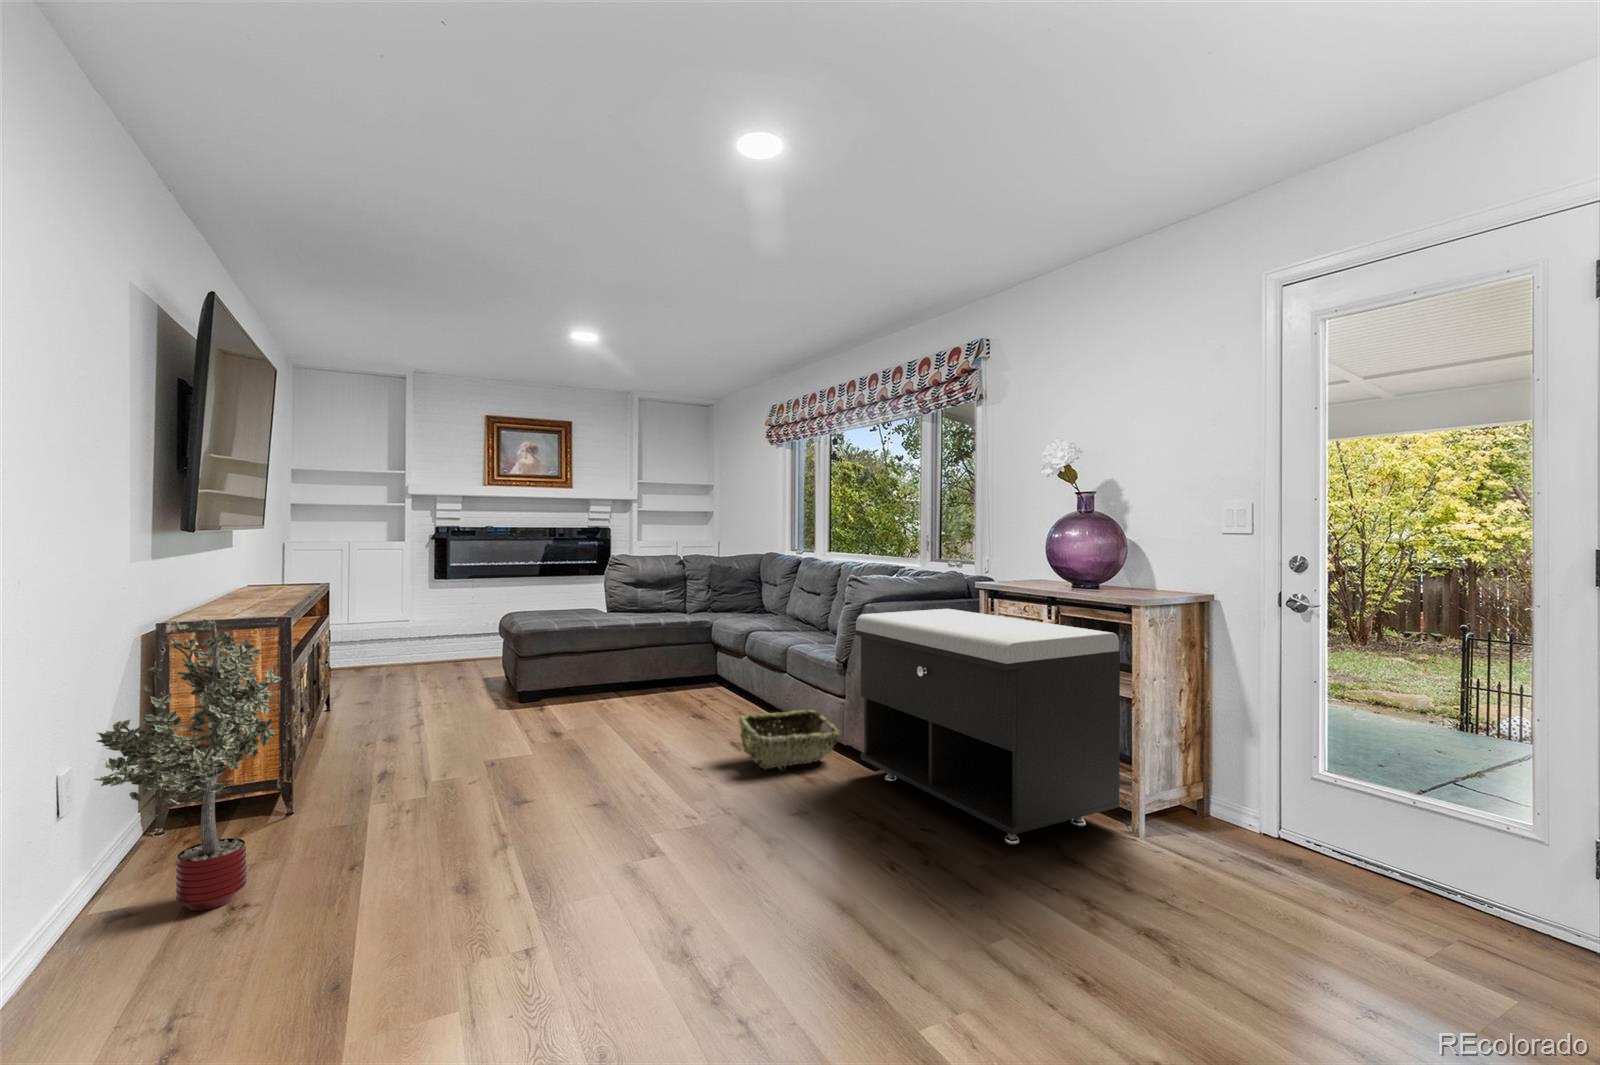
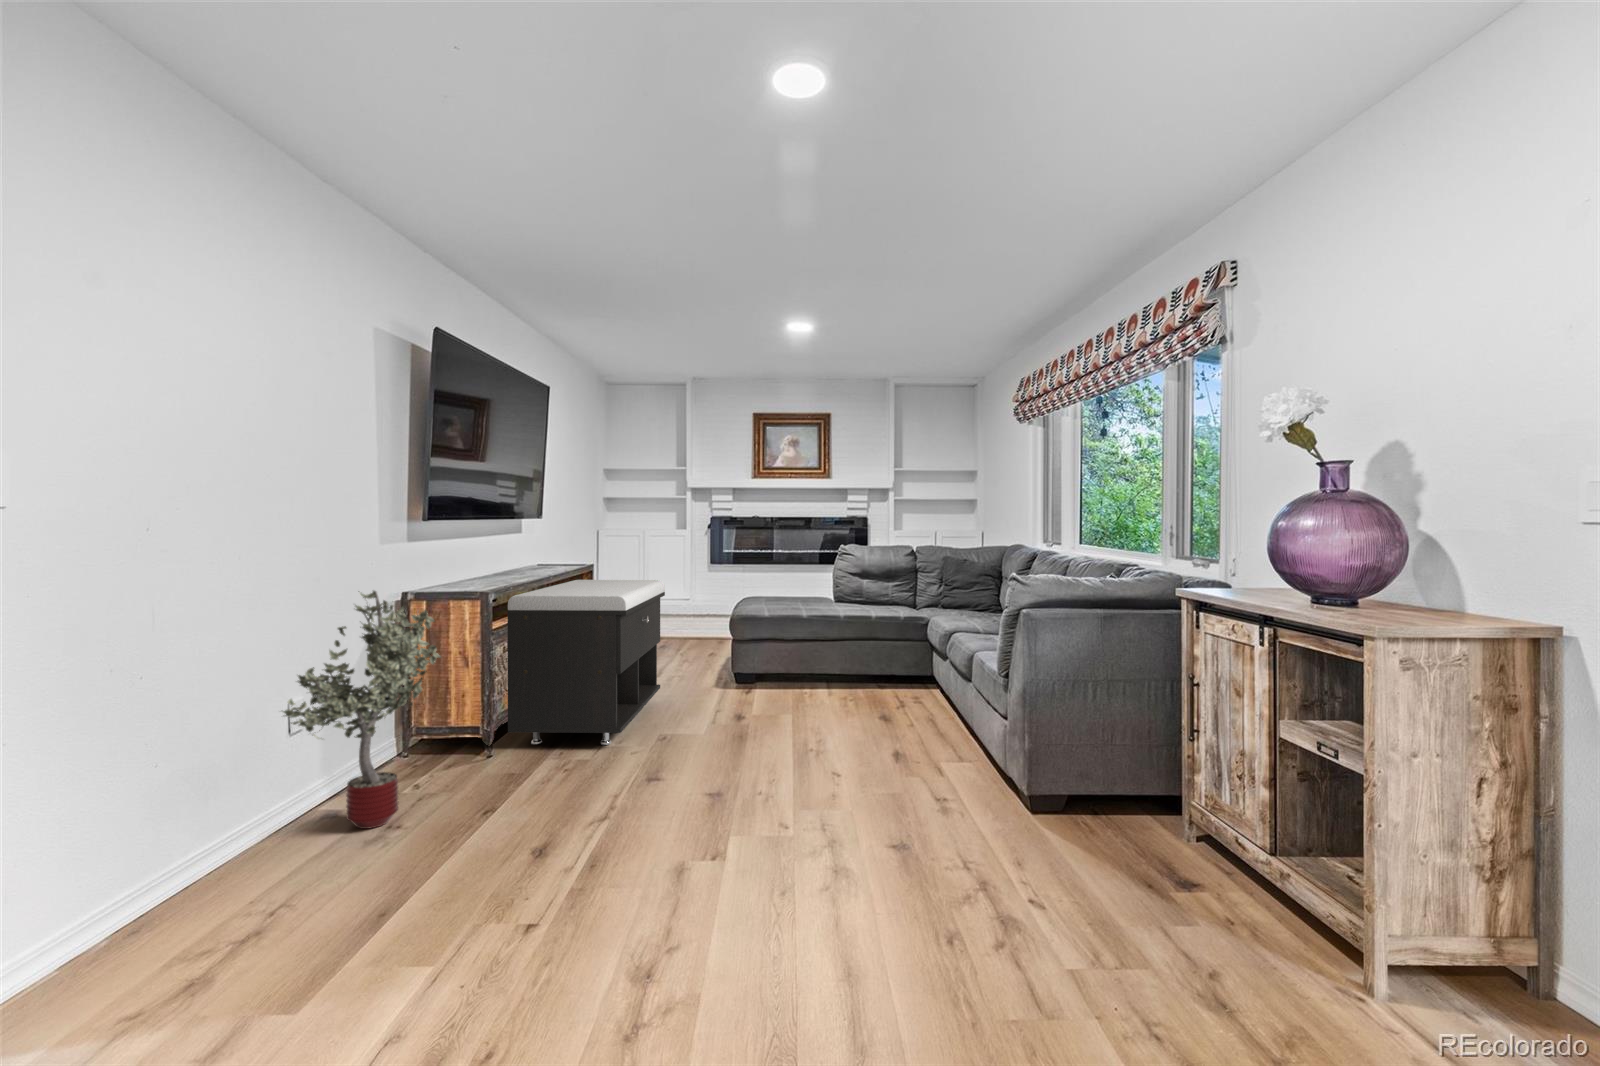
storage bench: present [855,609,1120,845] -> present [507,580,665,745]
woven basket: present [739,710,841,769] -> none [881,725,995,791]

